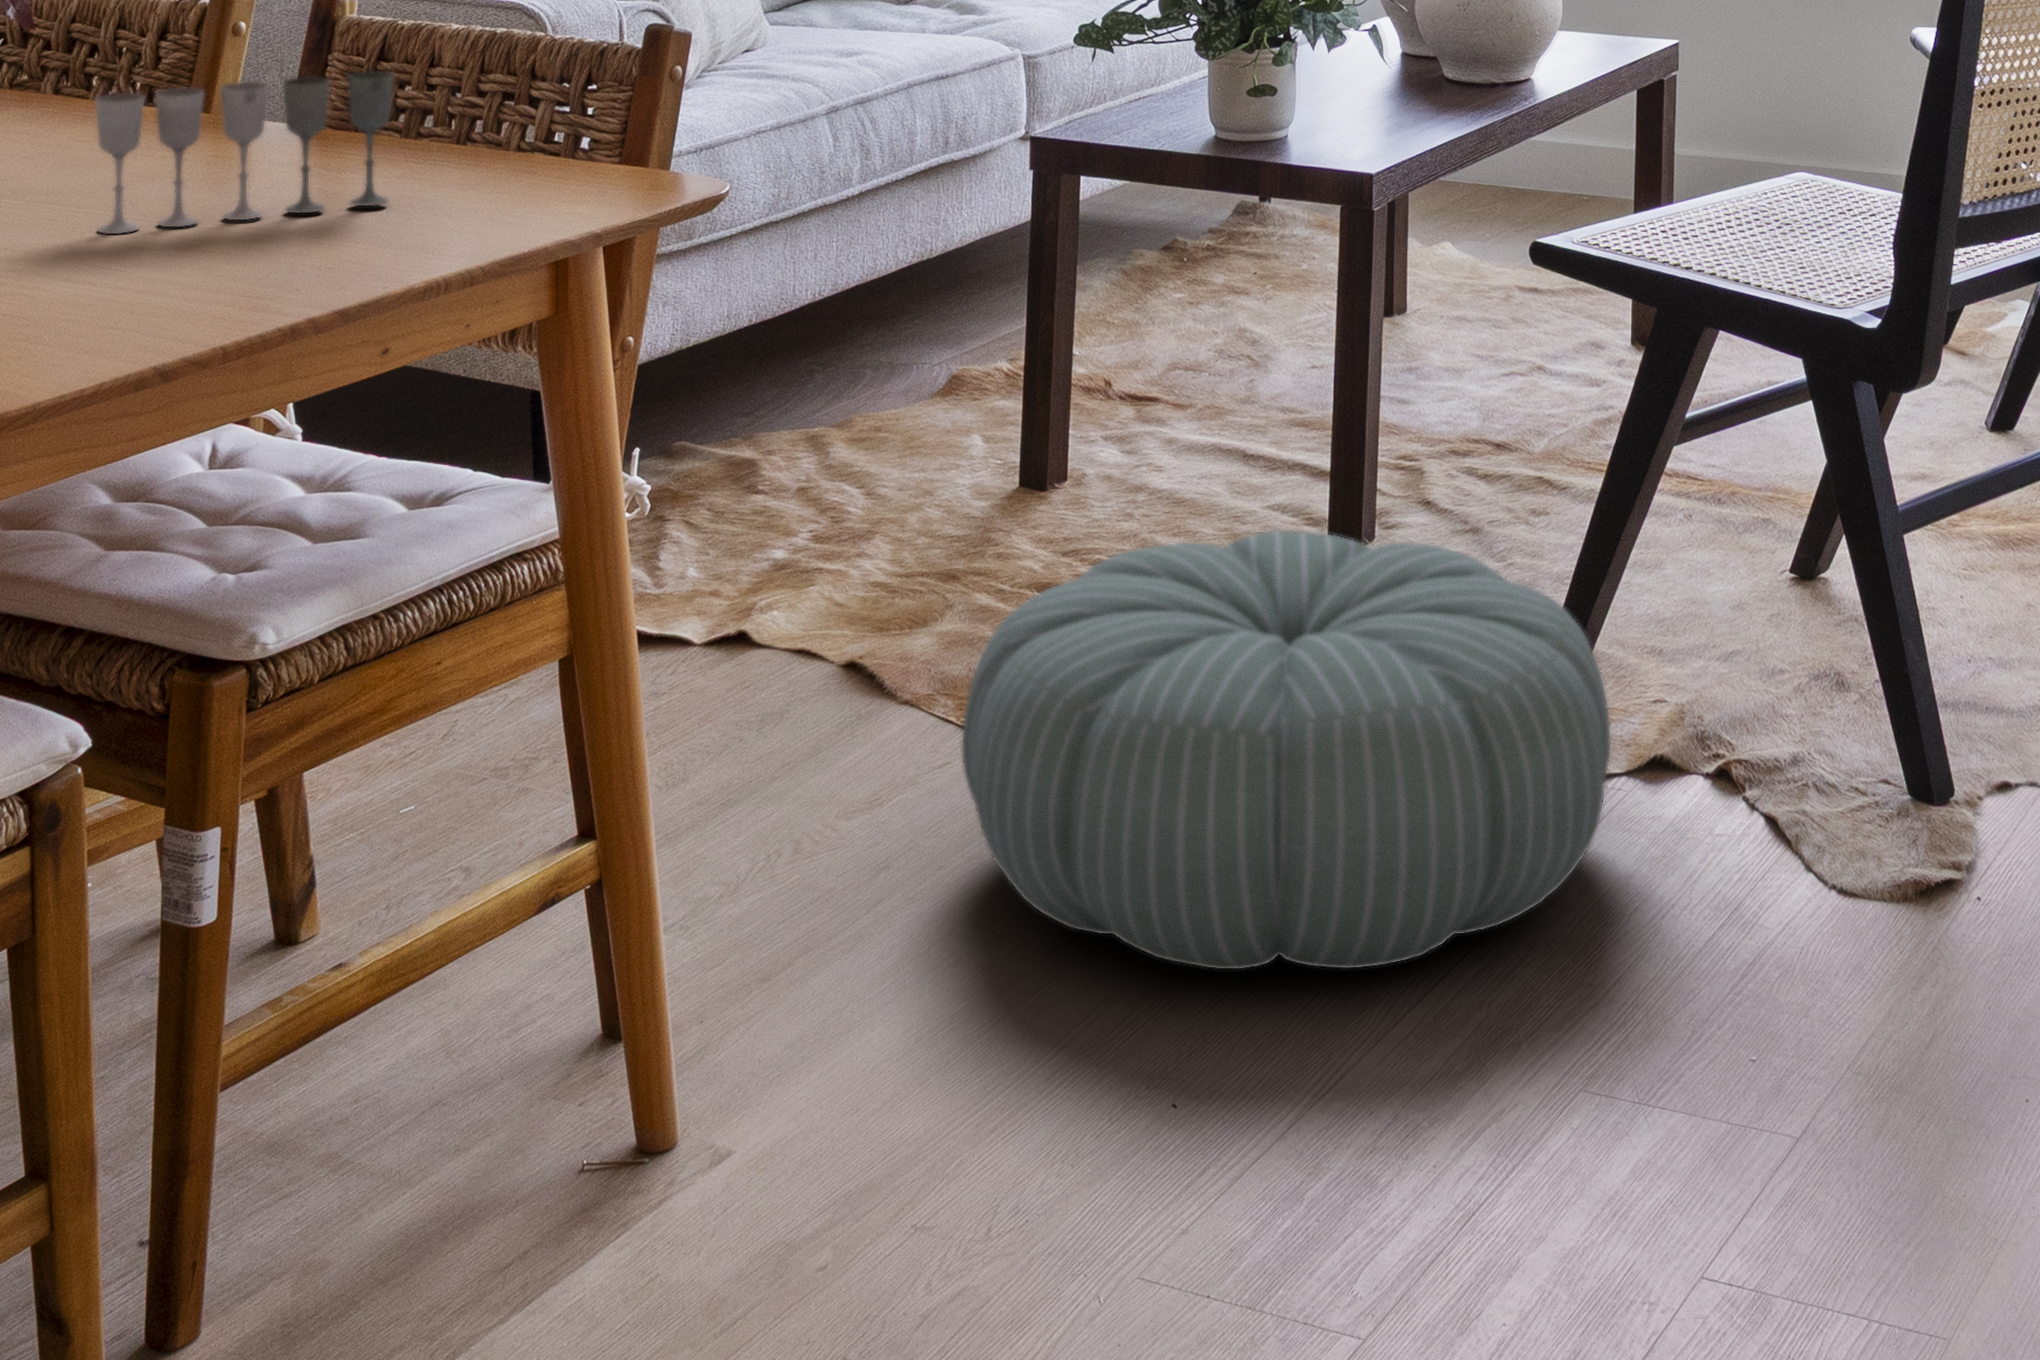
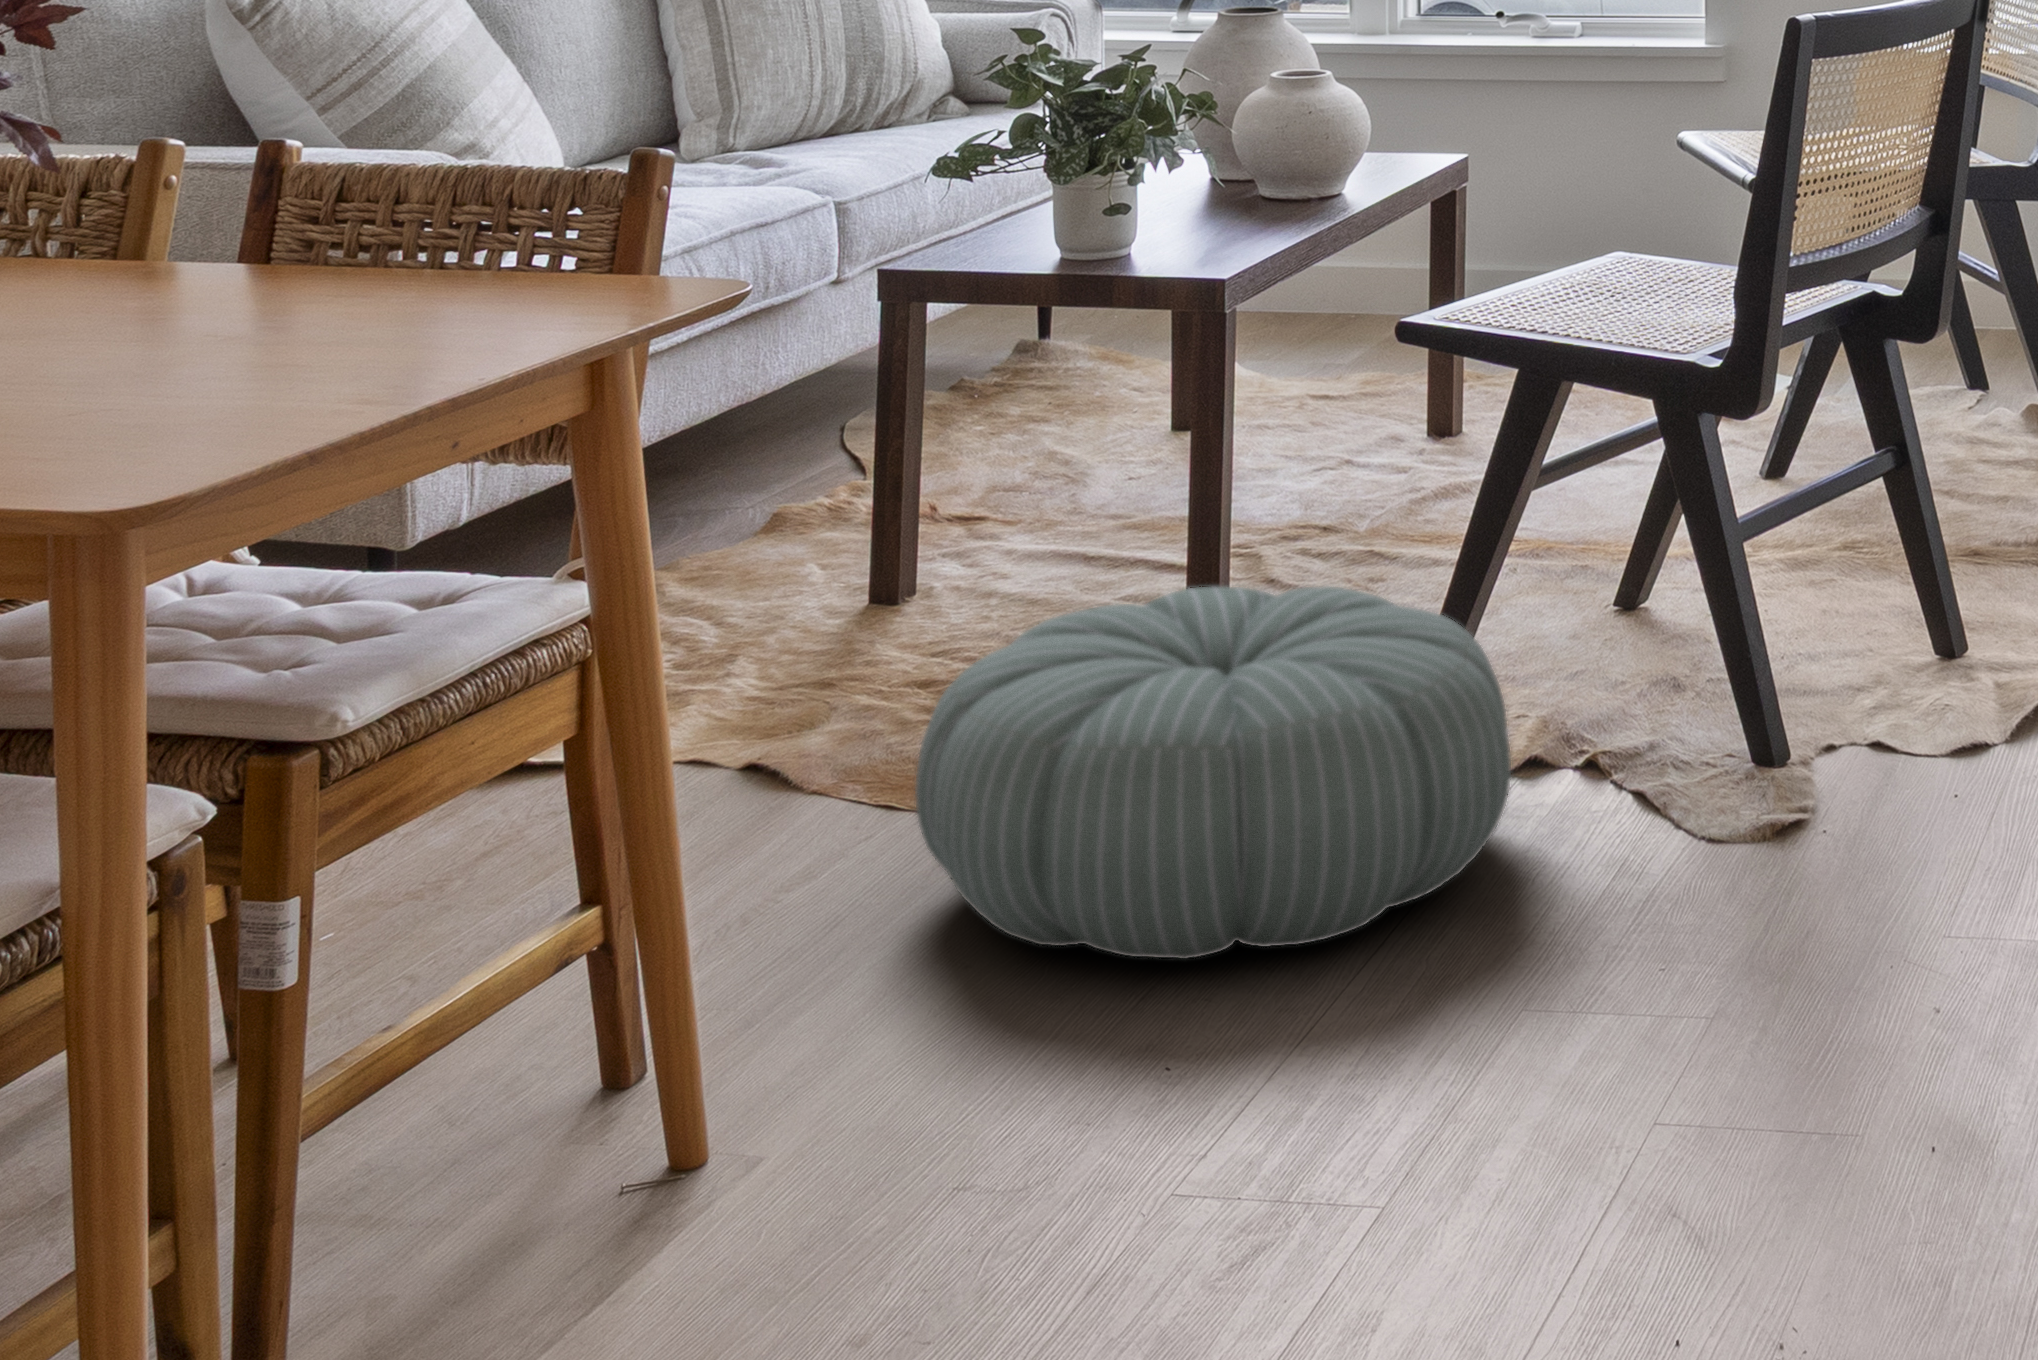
wine glass: present [96,71,393,234] -> none [119,203,409,366]

